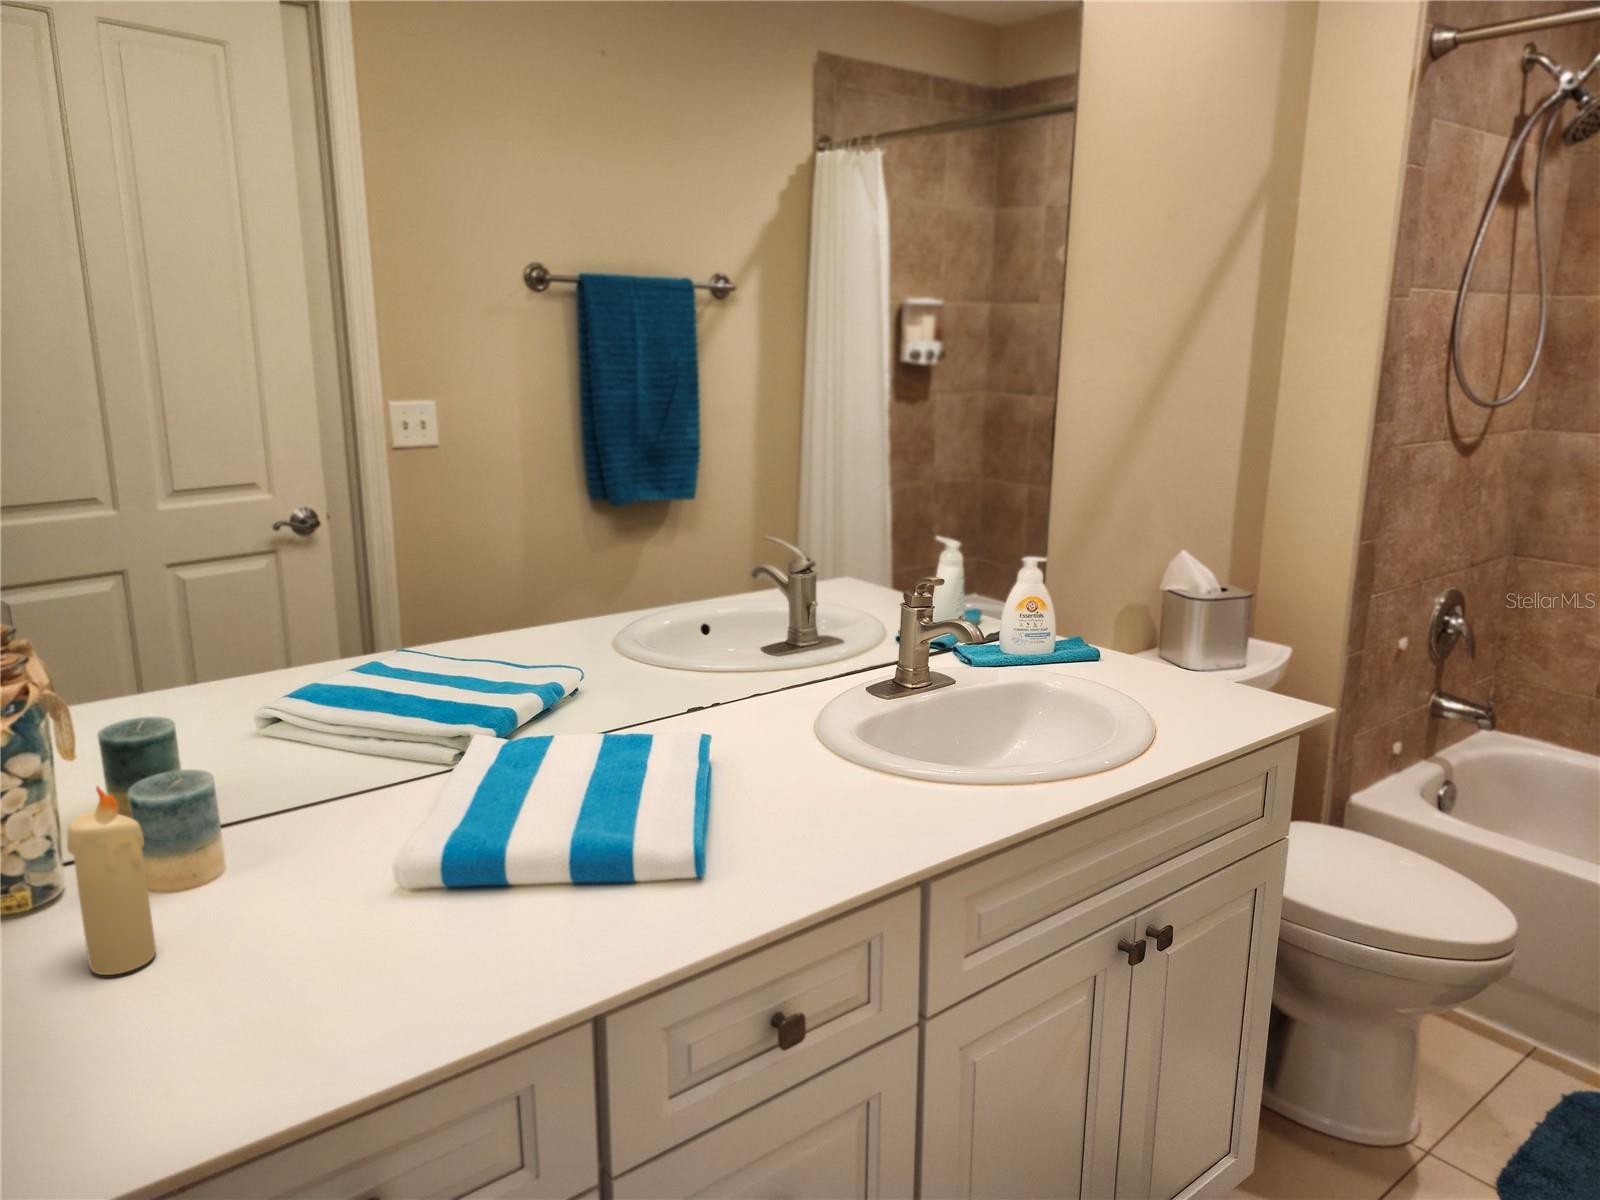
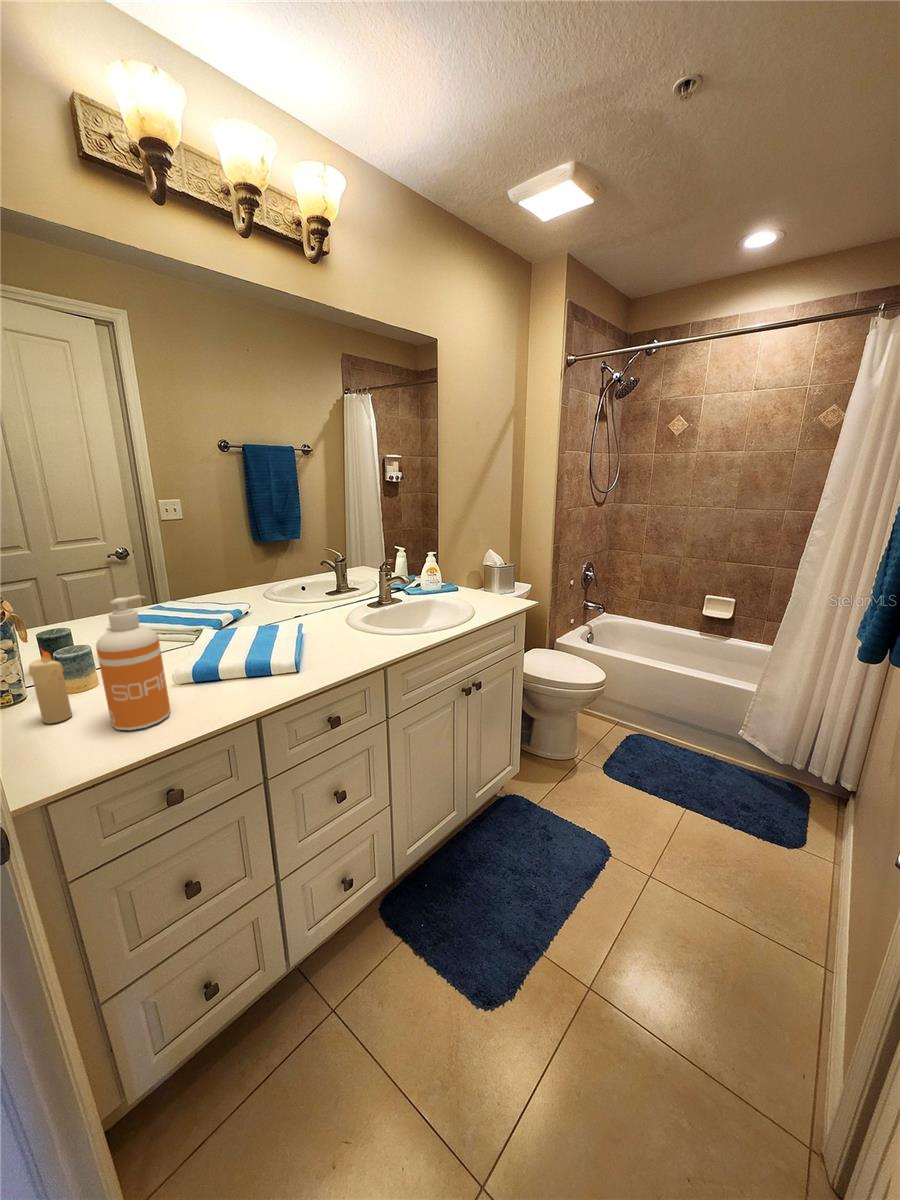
soap dispenser: none [218,666,382,1021] -> present [96,595,170,730]

